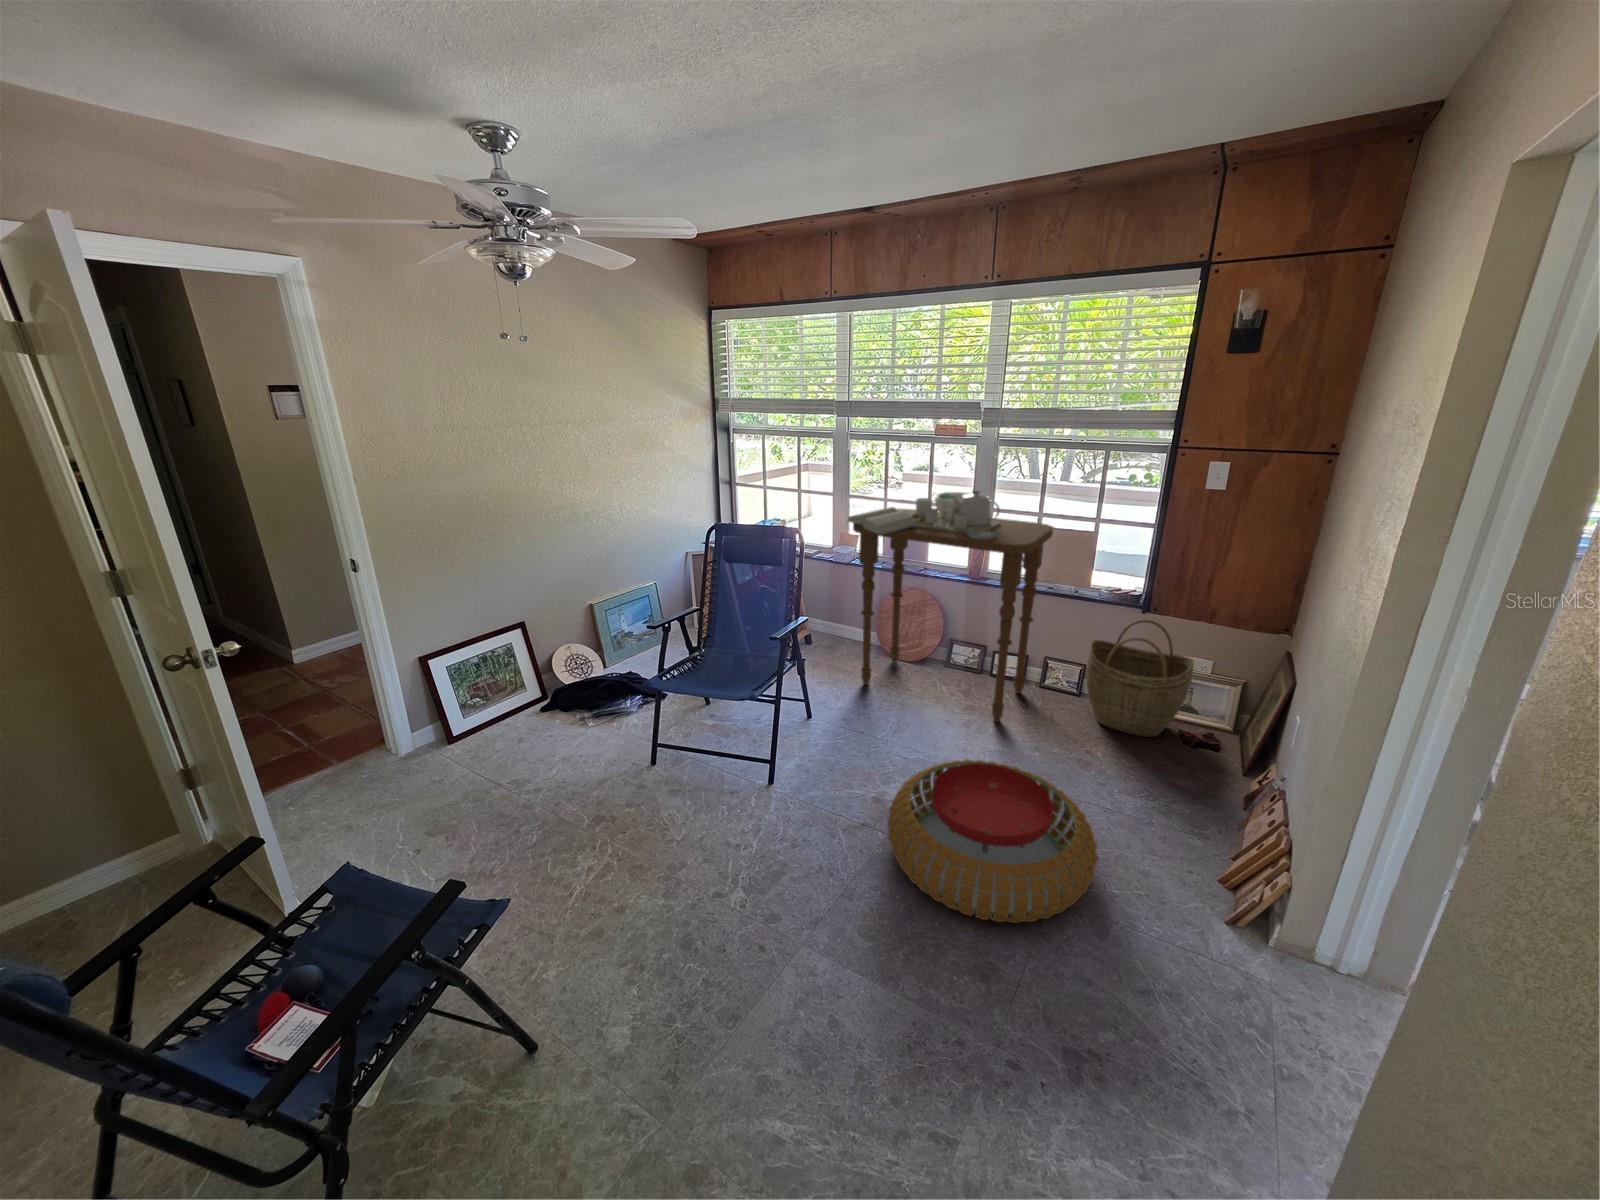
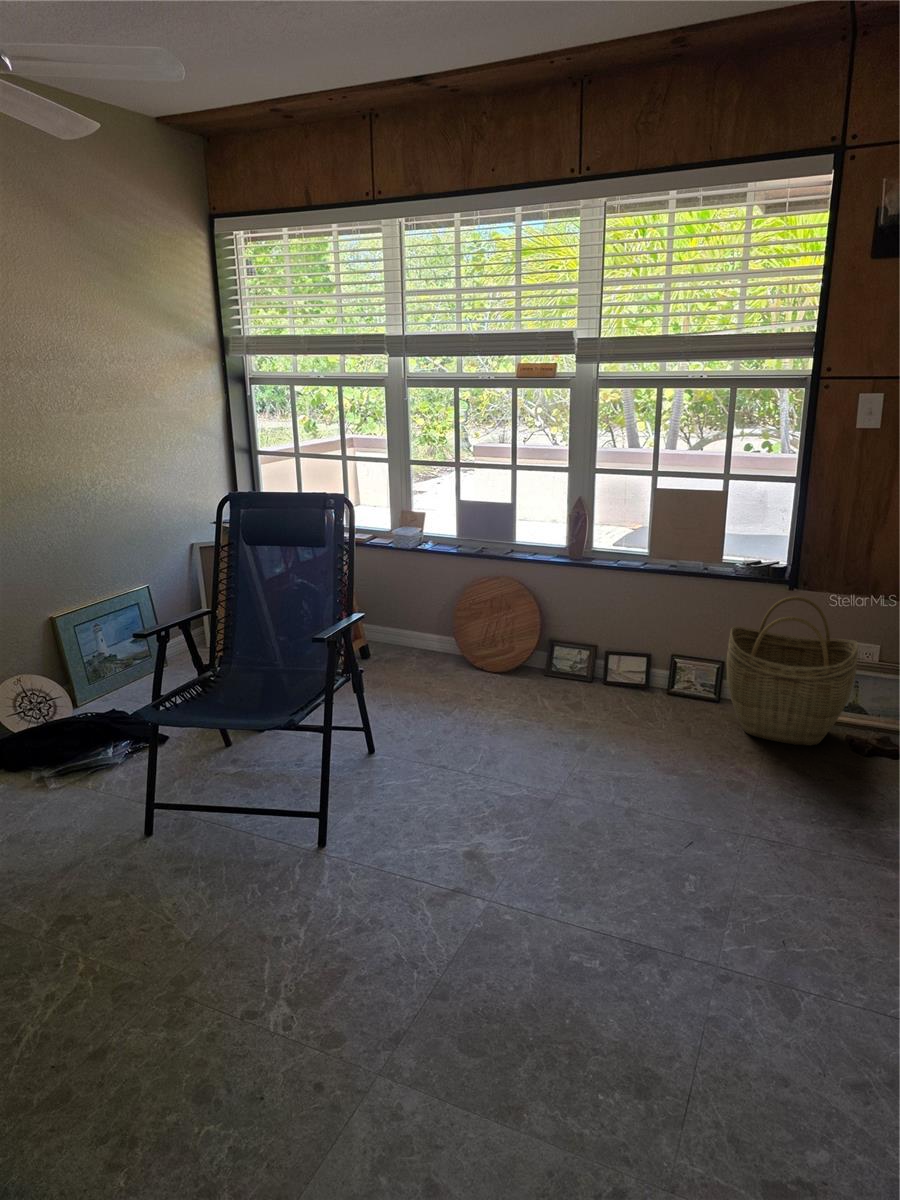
side table: present [847,491,1053,722] -> none [410,439,675,741]
pouf: present [887,760,1097,923] -> none [493,786,782,1009]

